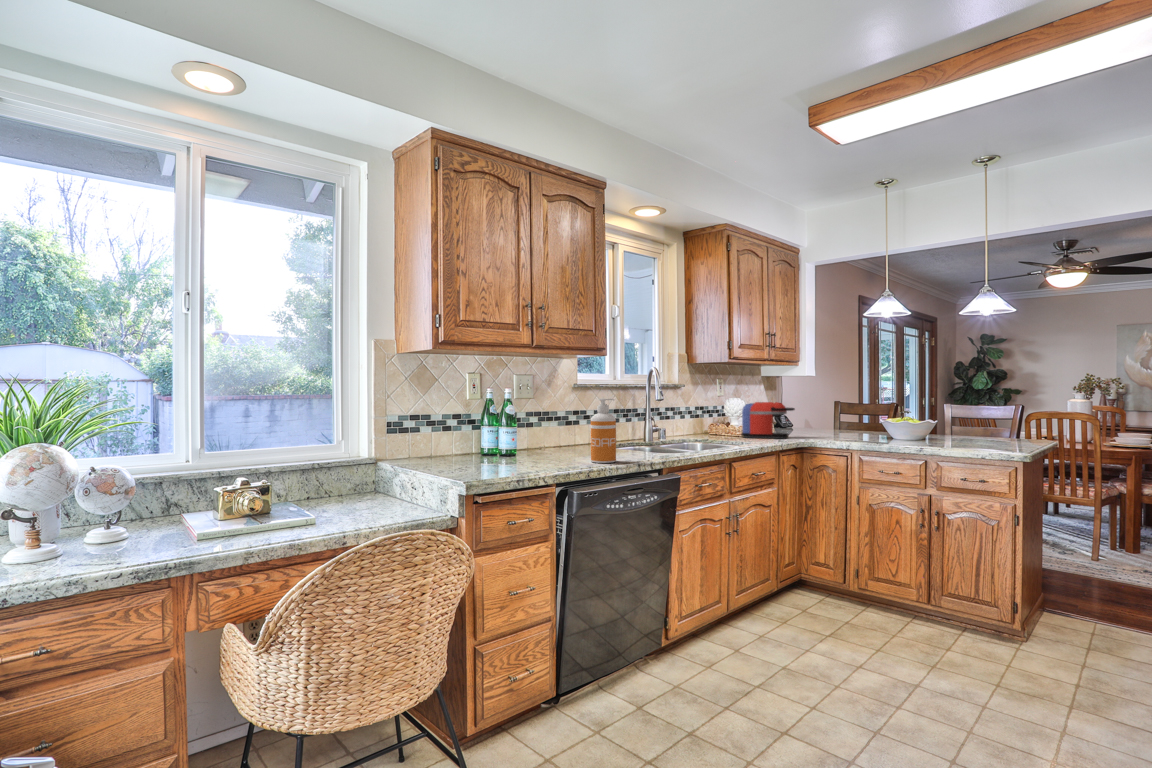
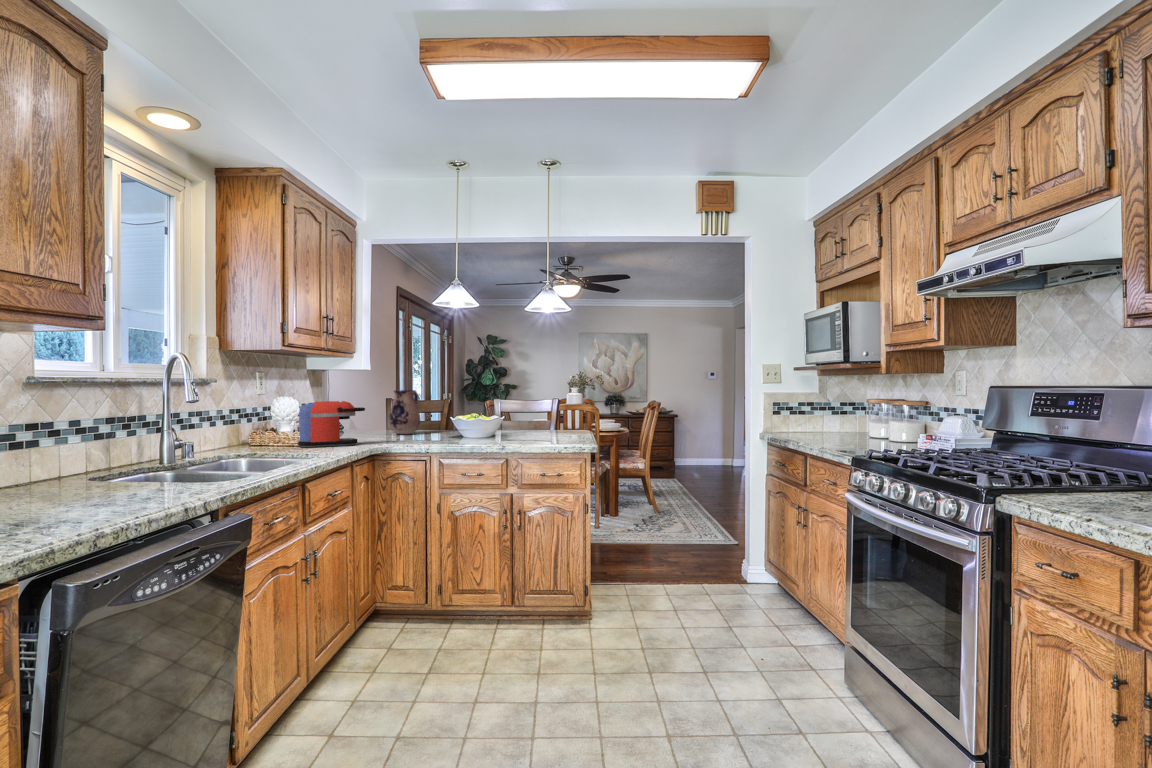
ceramic pitcher: none [826,394,855,433] -> present [389,390,420,434]
soap dispenser: present [591,398,616,463] -> none [95,403,146,512]

